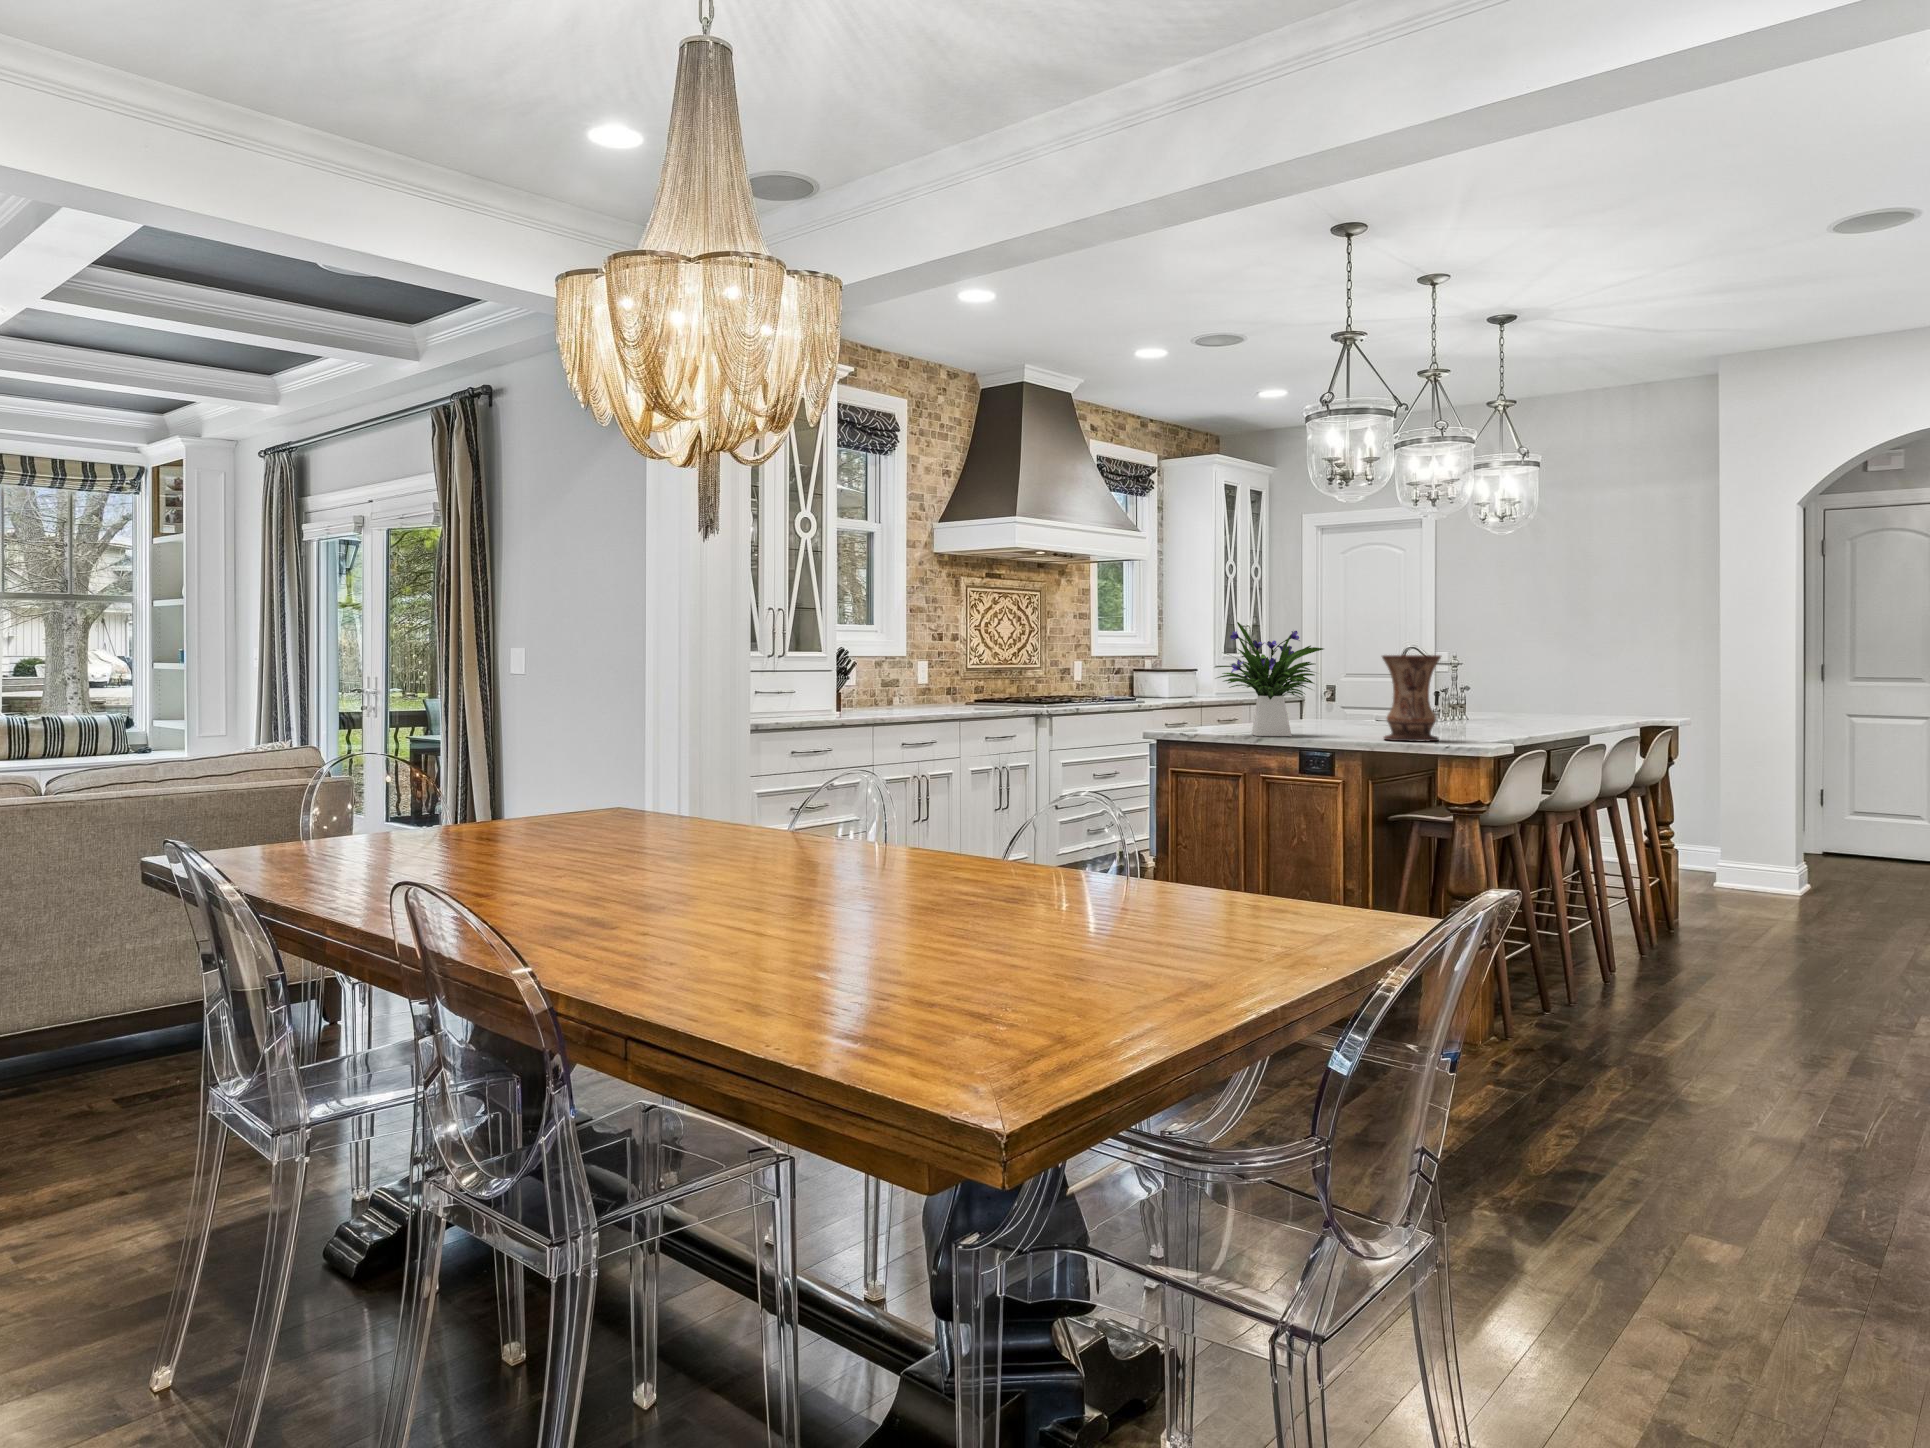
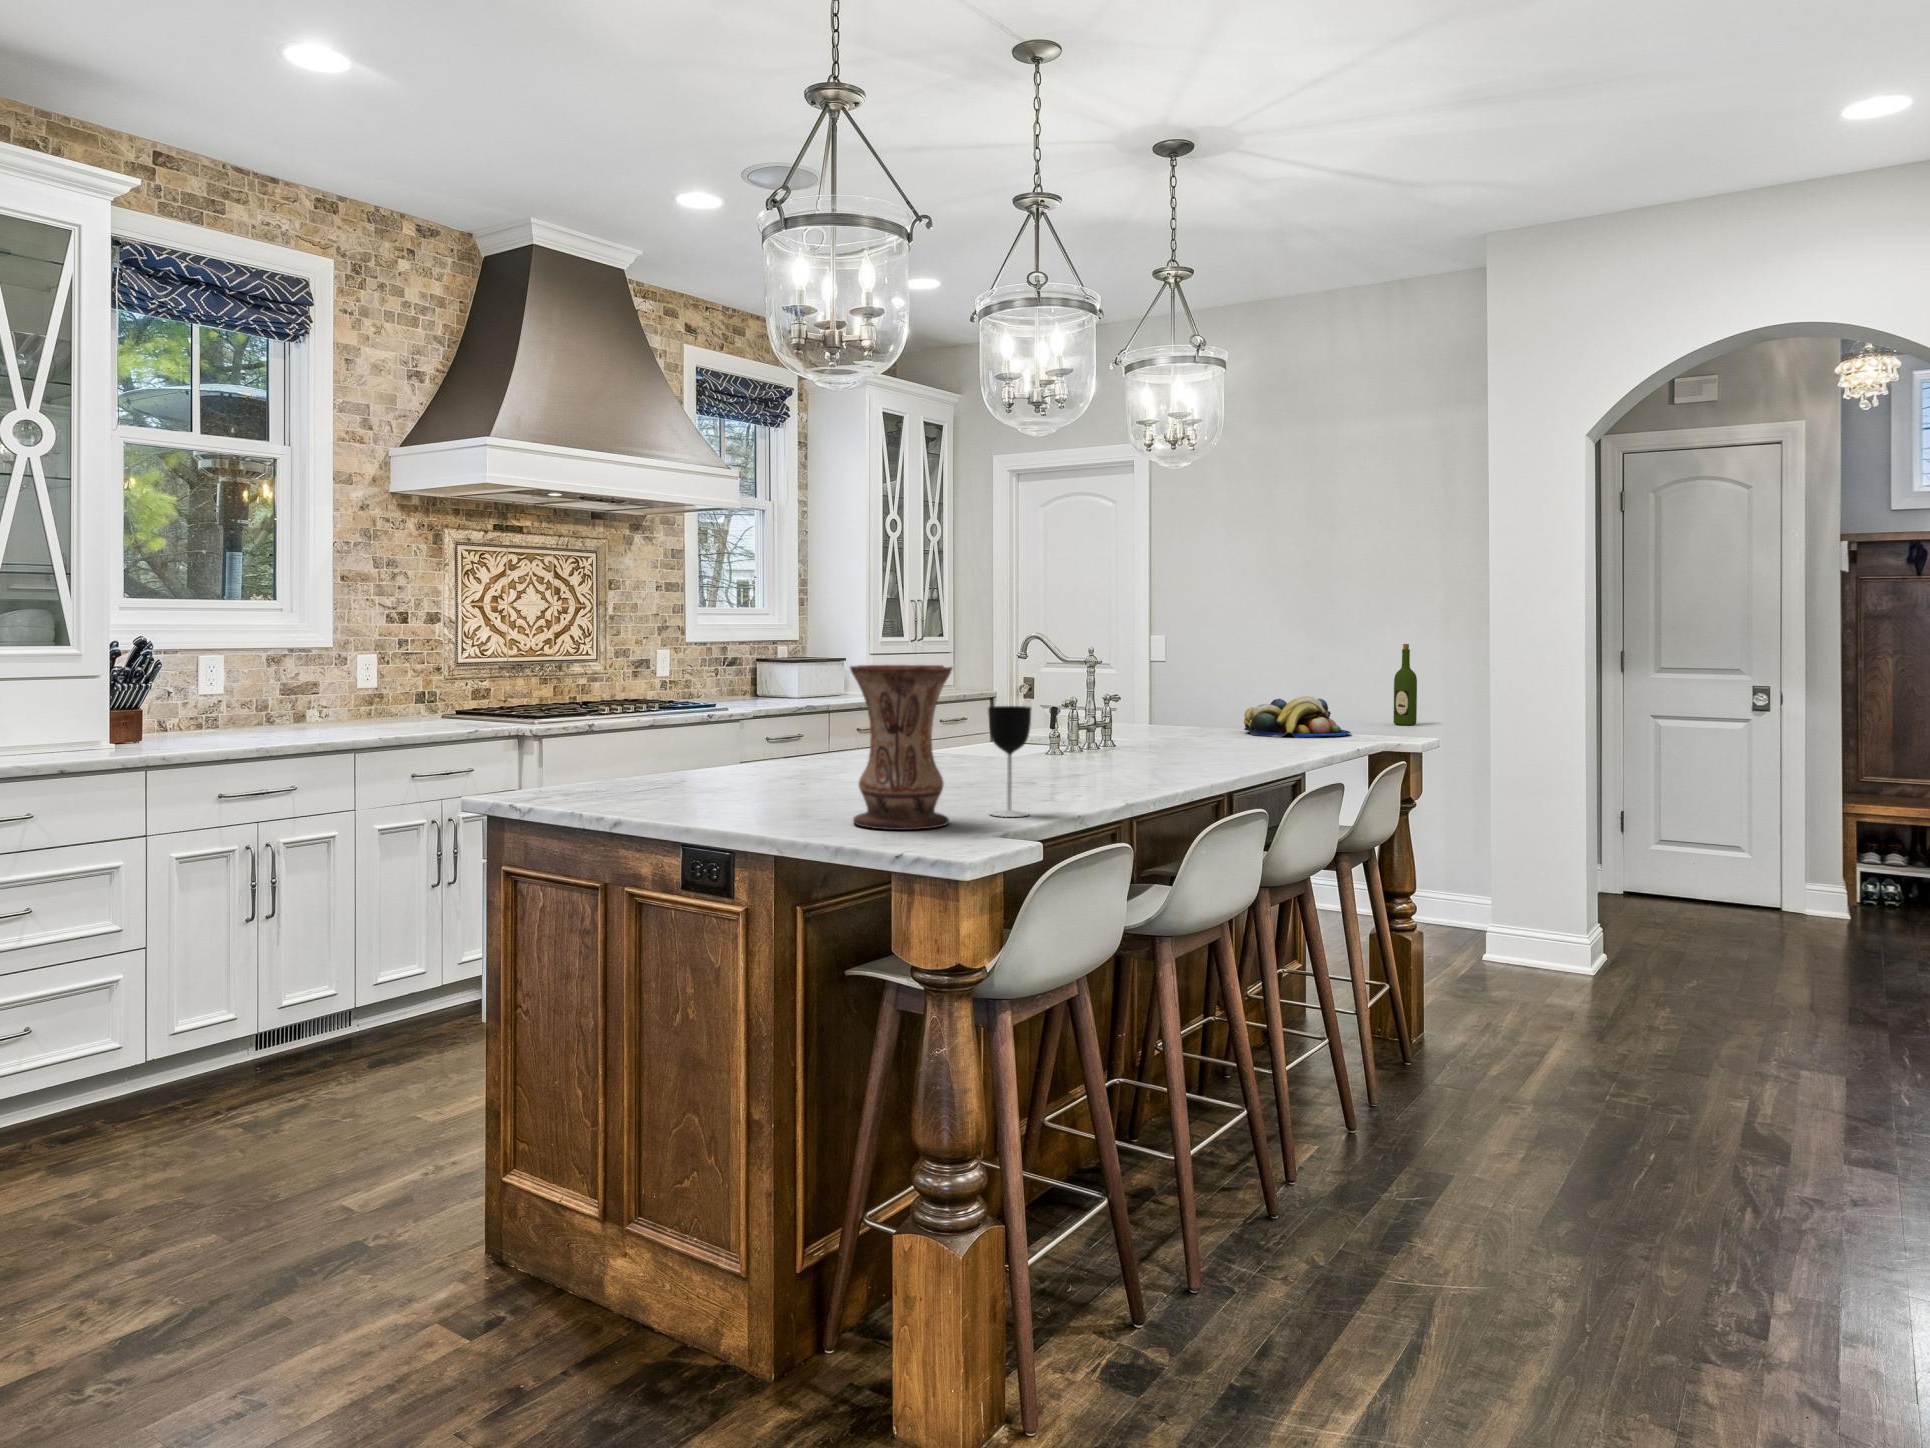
flower arrangement: present [1215,622,1324,736] -> none [600,601,790,809]
wine bottle: none [1646,653,1664,712] -> present [1394,644,1417,725]
wine glass: none [1451,679,1477,739] -> present [988,706,1031,817]
fruit bowl: none [1538,689,1621,717] -> present [1244,696,1351,738]

